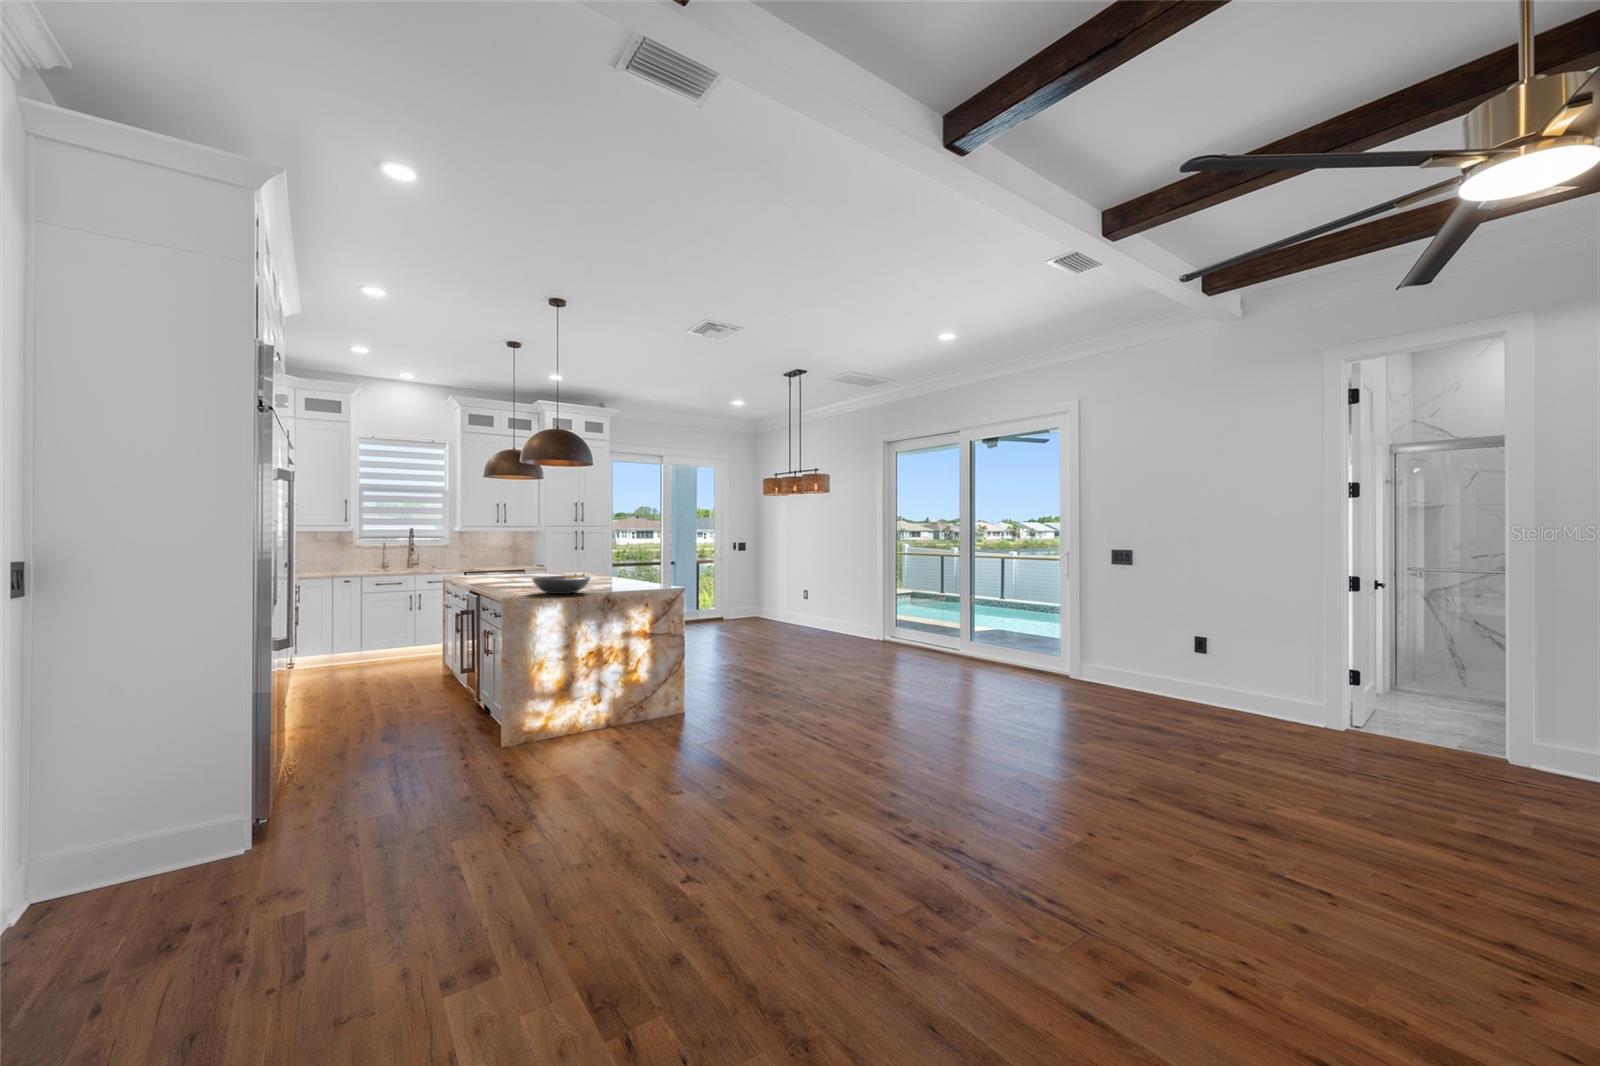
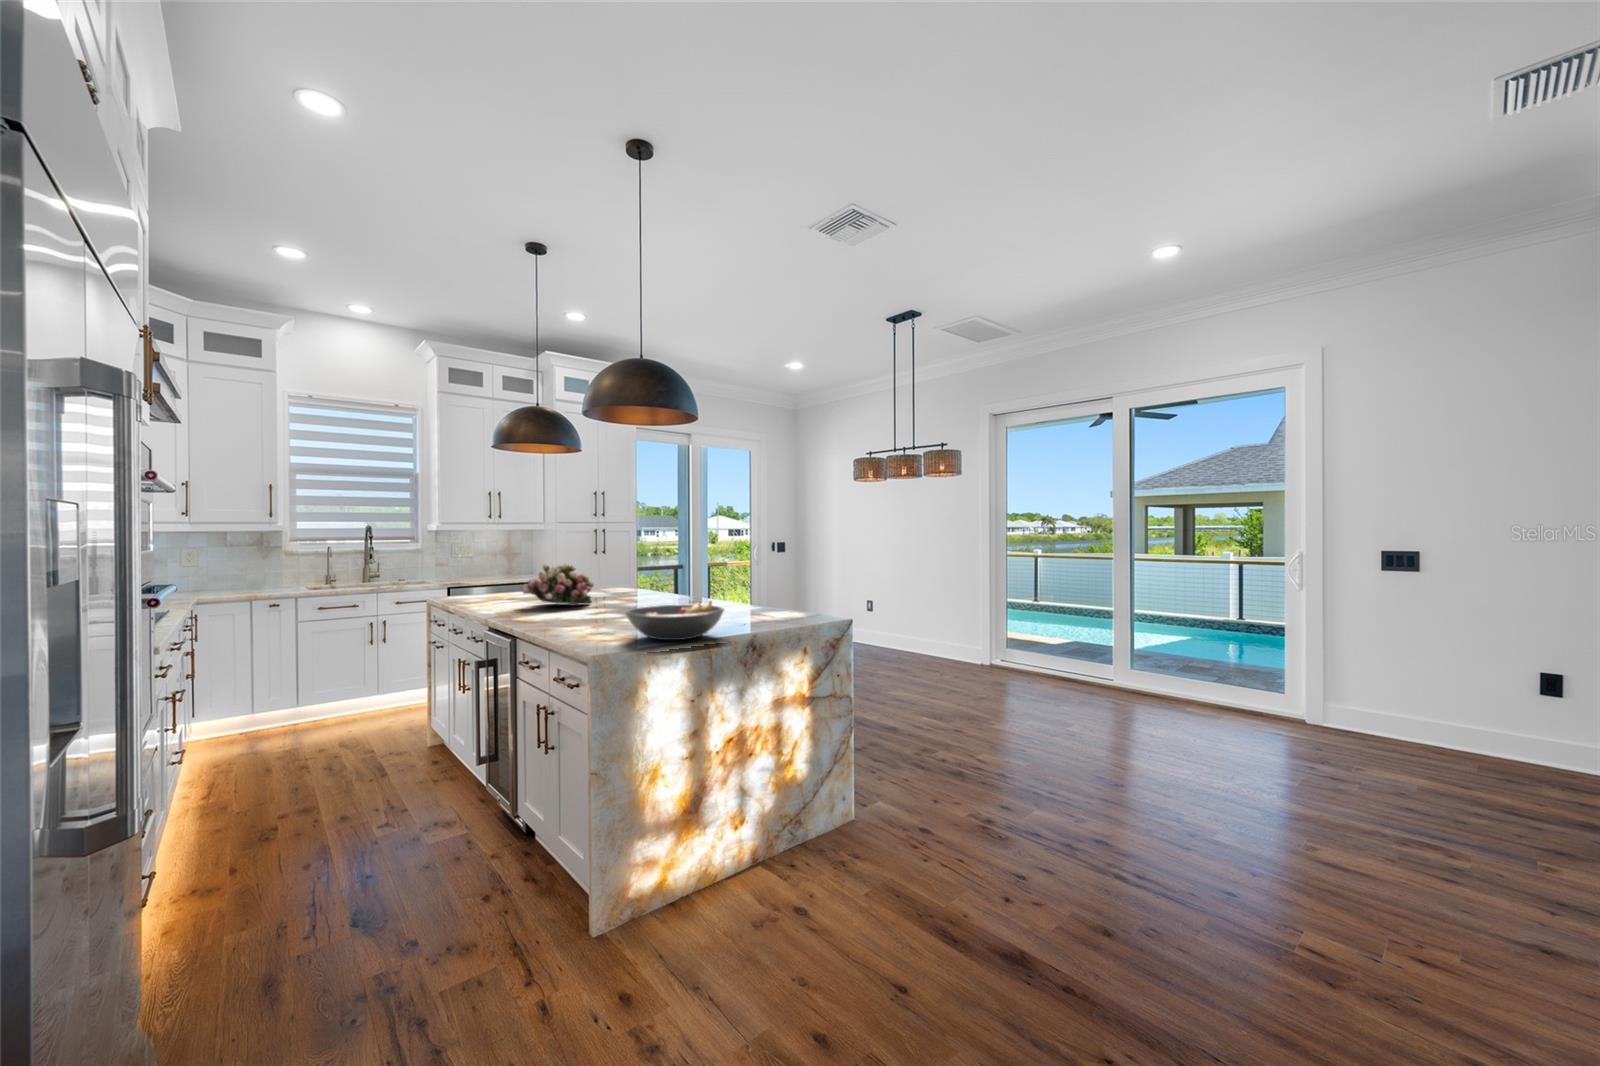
flower arrangement: none [496,553,544,580] -> present [522,564,594,604]

